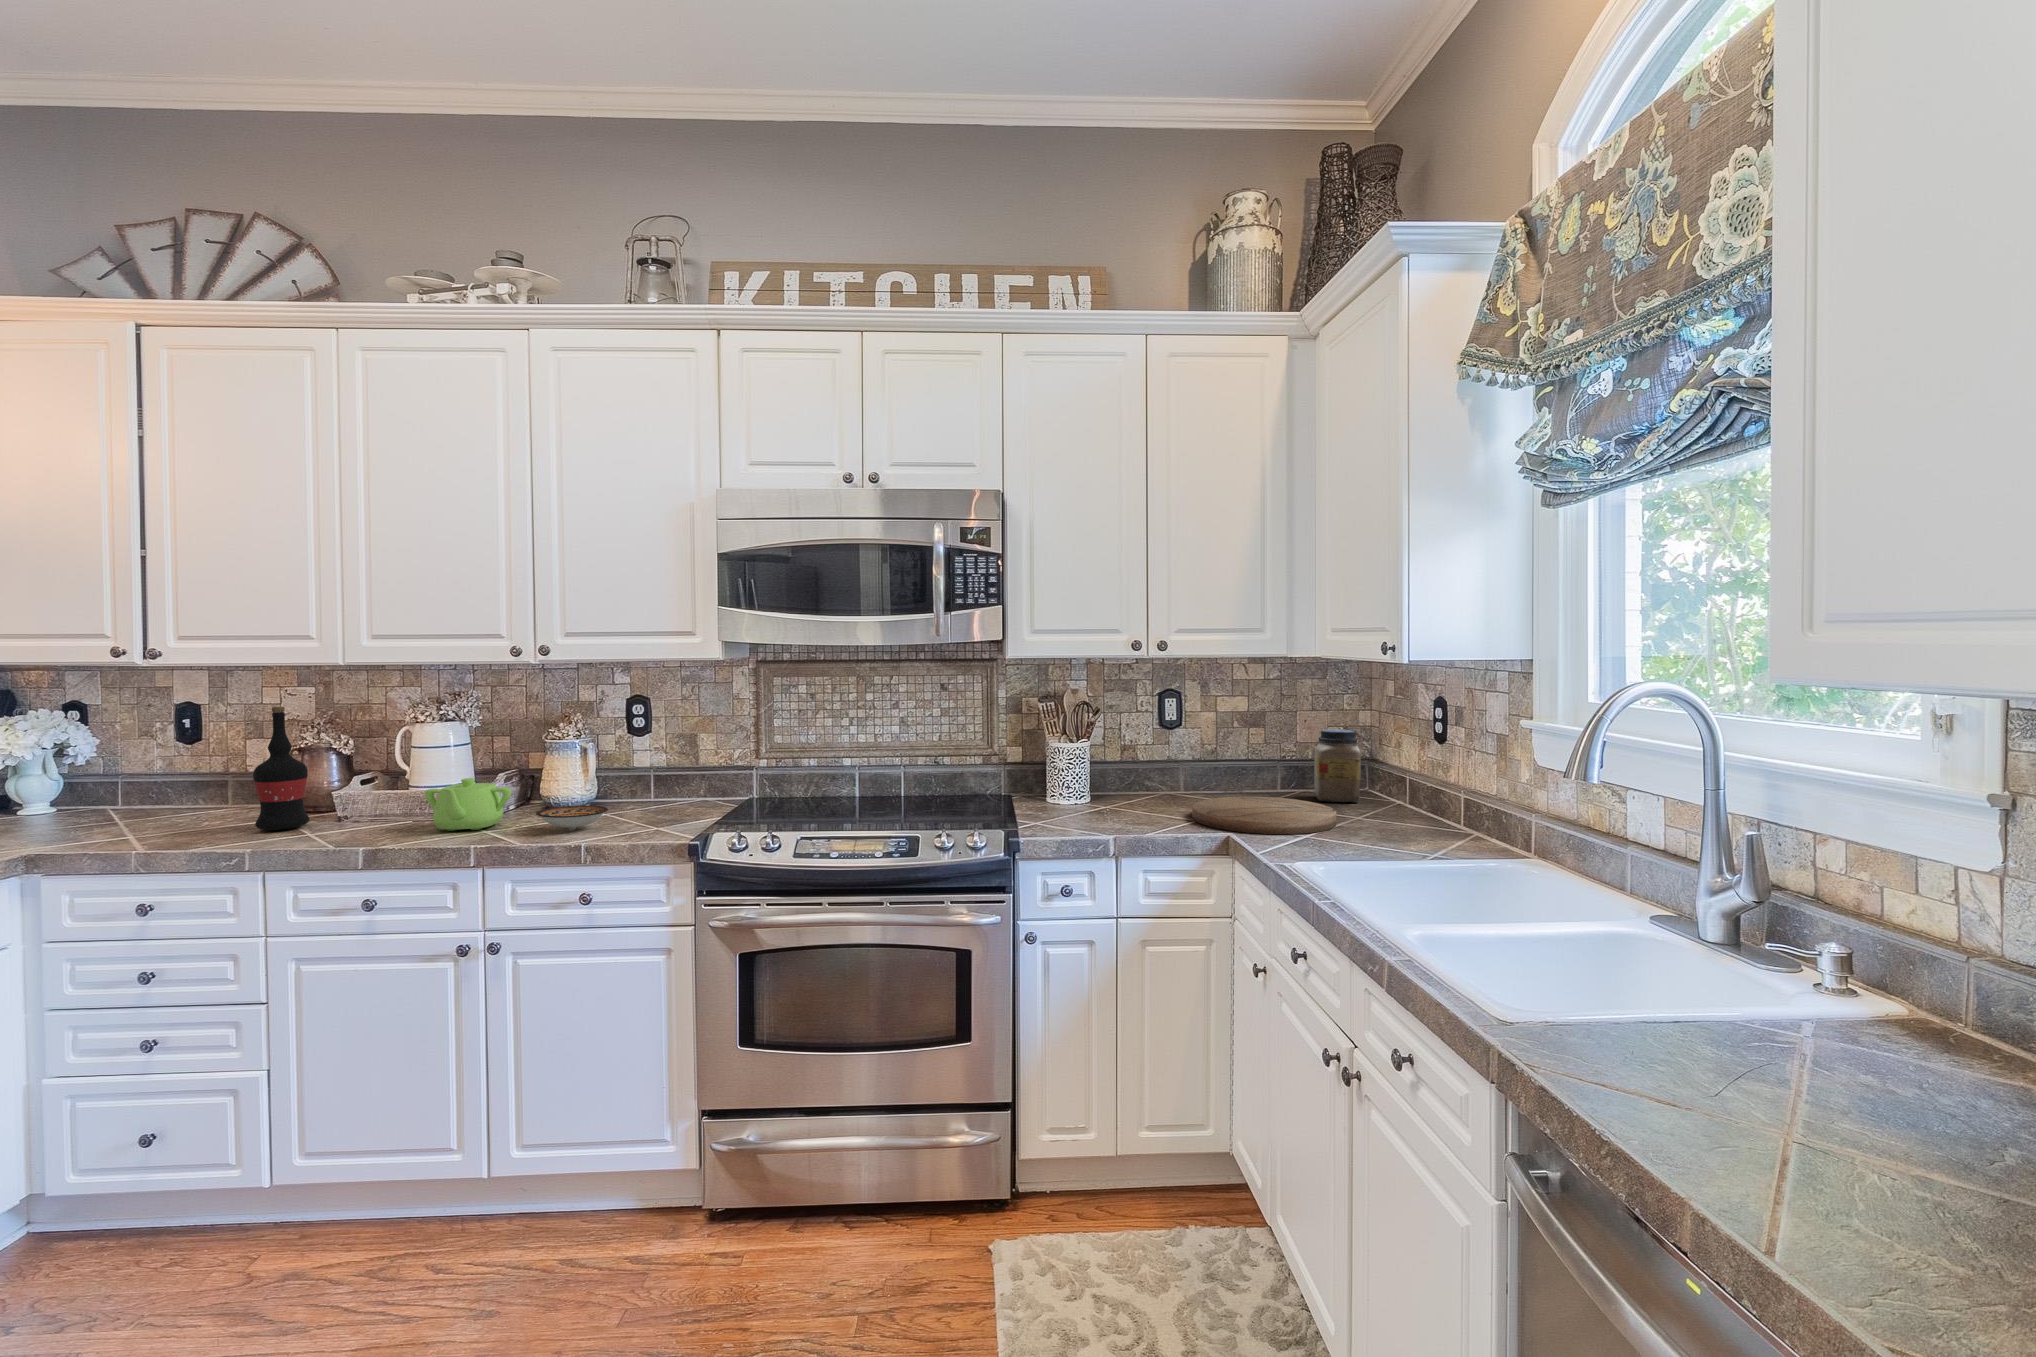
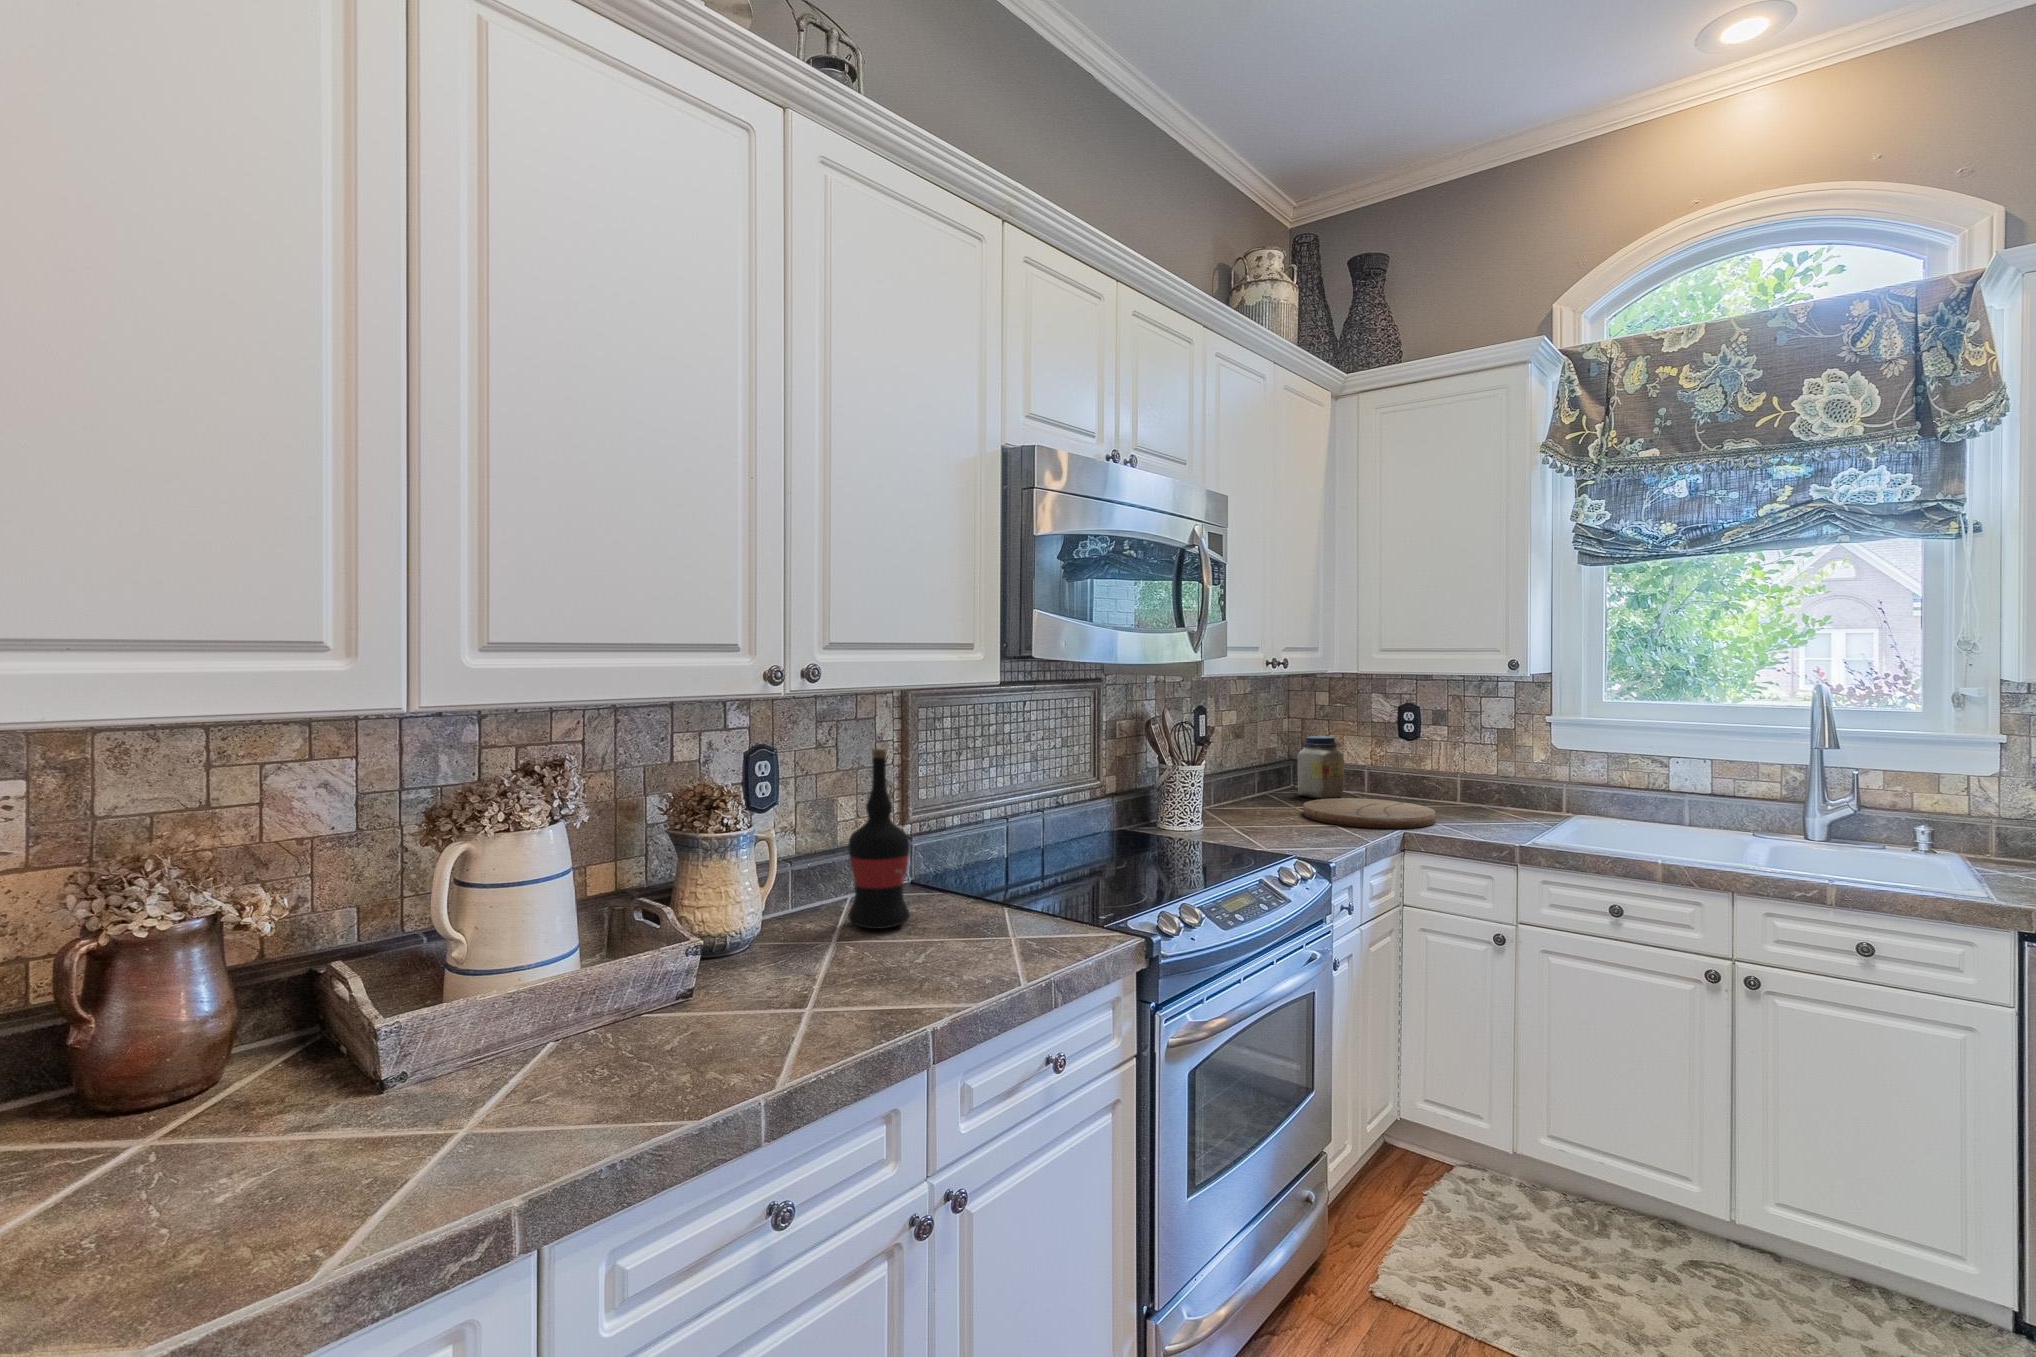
wine bottle: present [253,707,310,830] -> present [848,749,910,929]
teapot: present [425,778,511,831] -> none [701,915,831,1025]
ceramic bowl: present [536,805,608,830] -> none [896,921,986,967]

